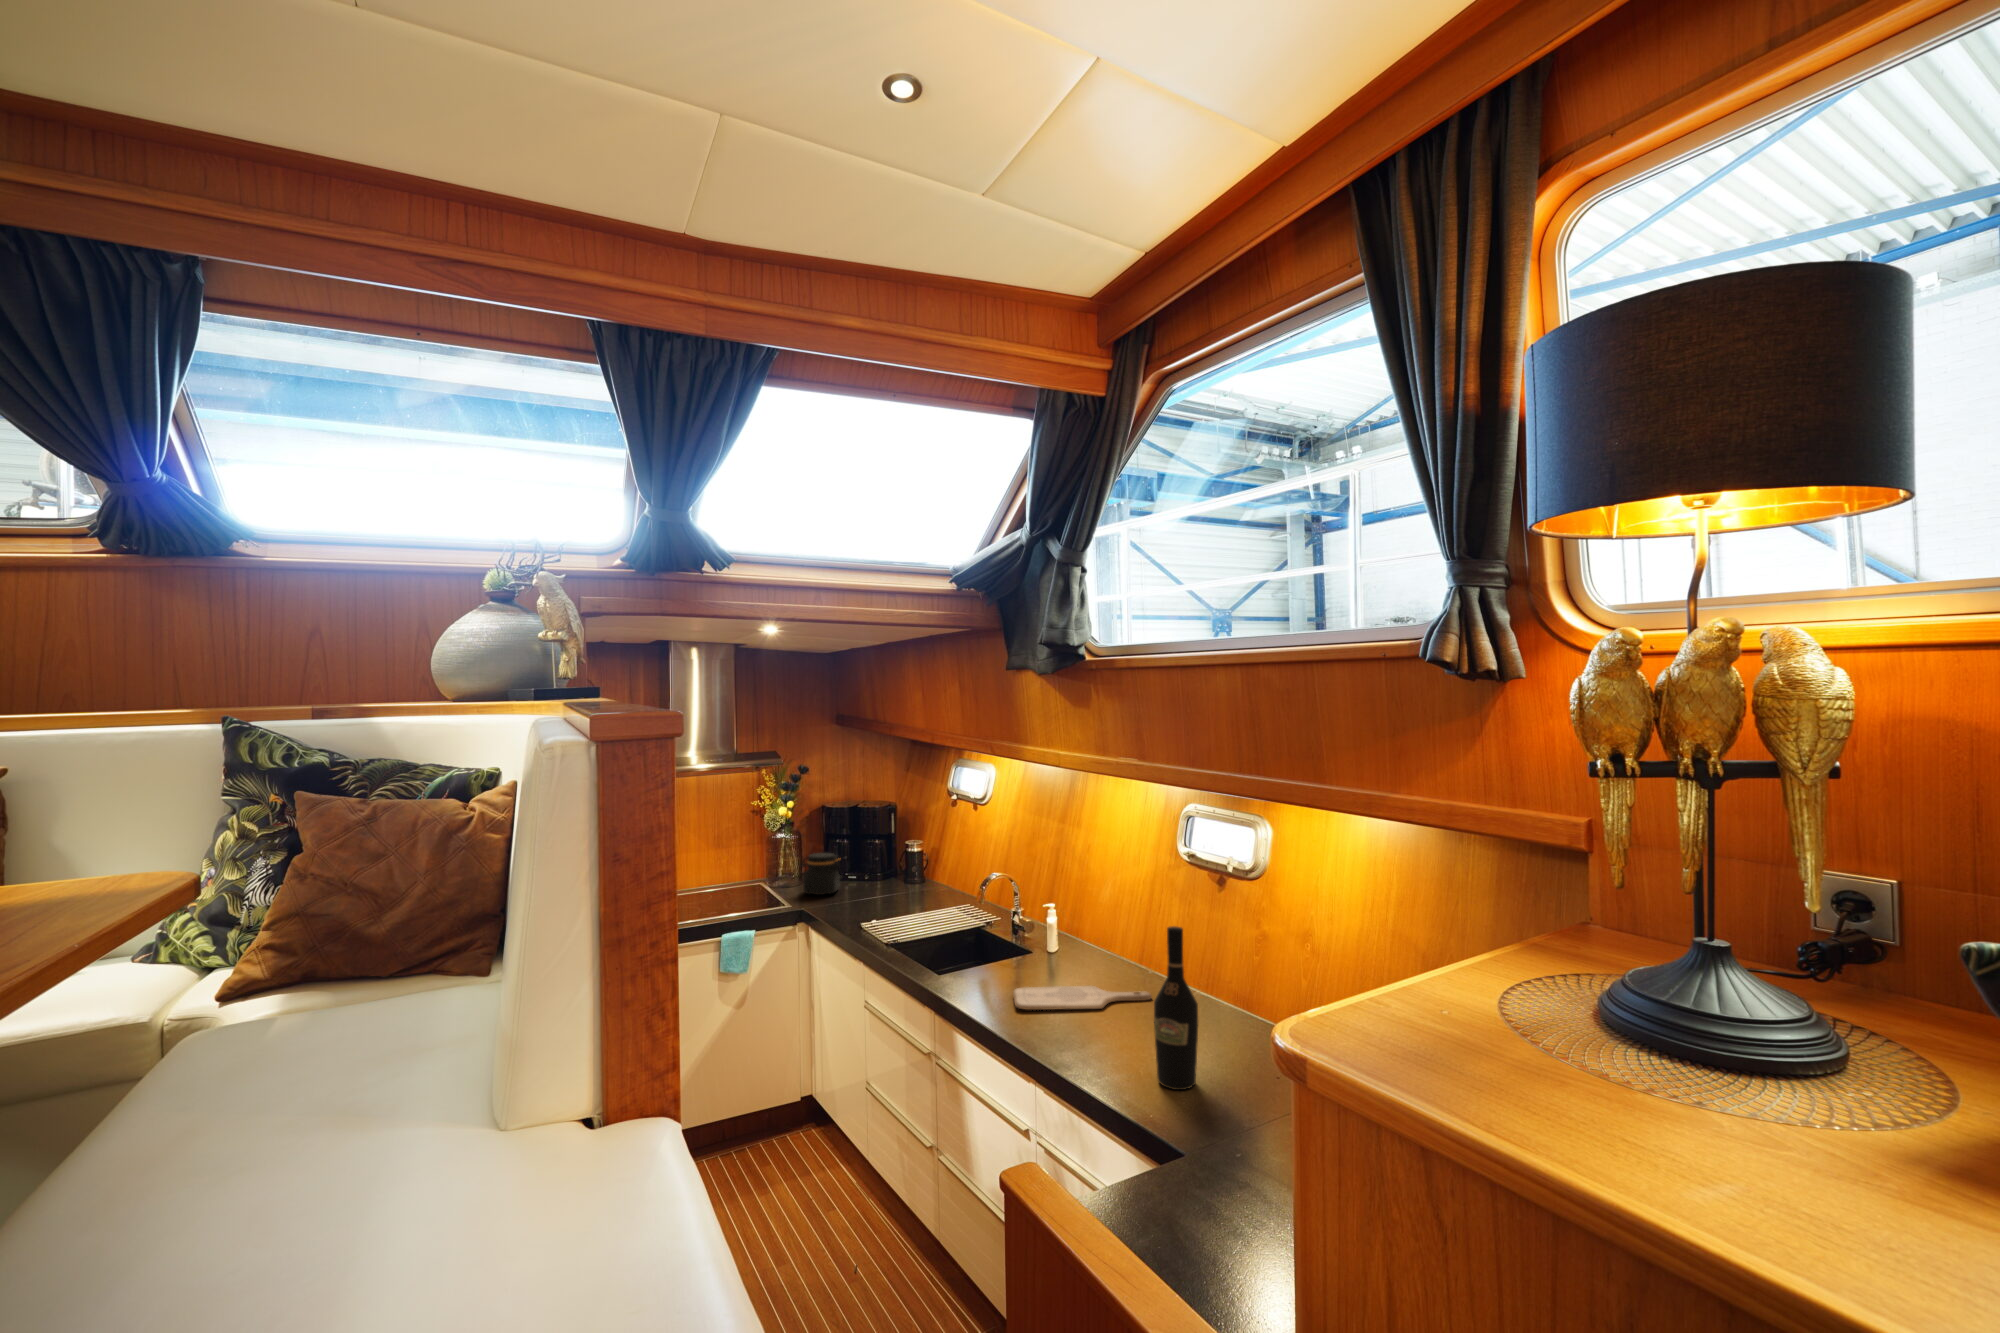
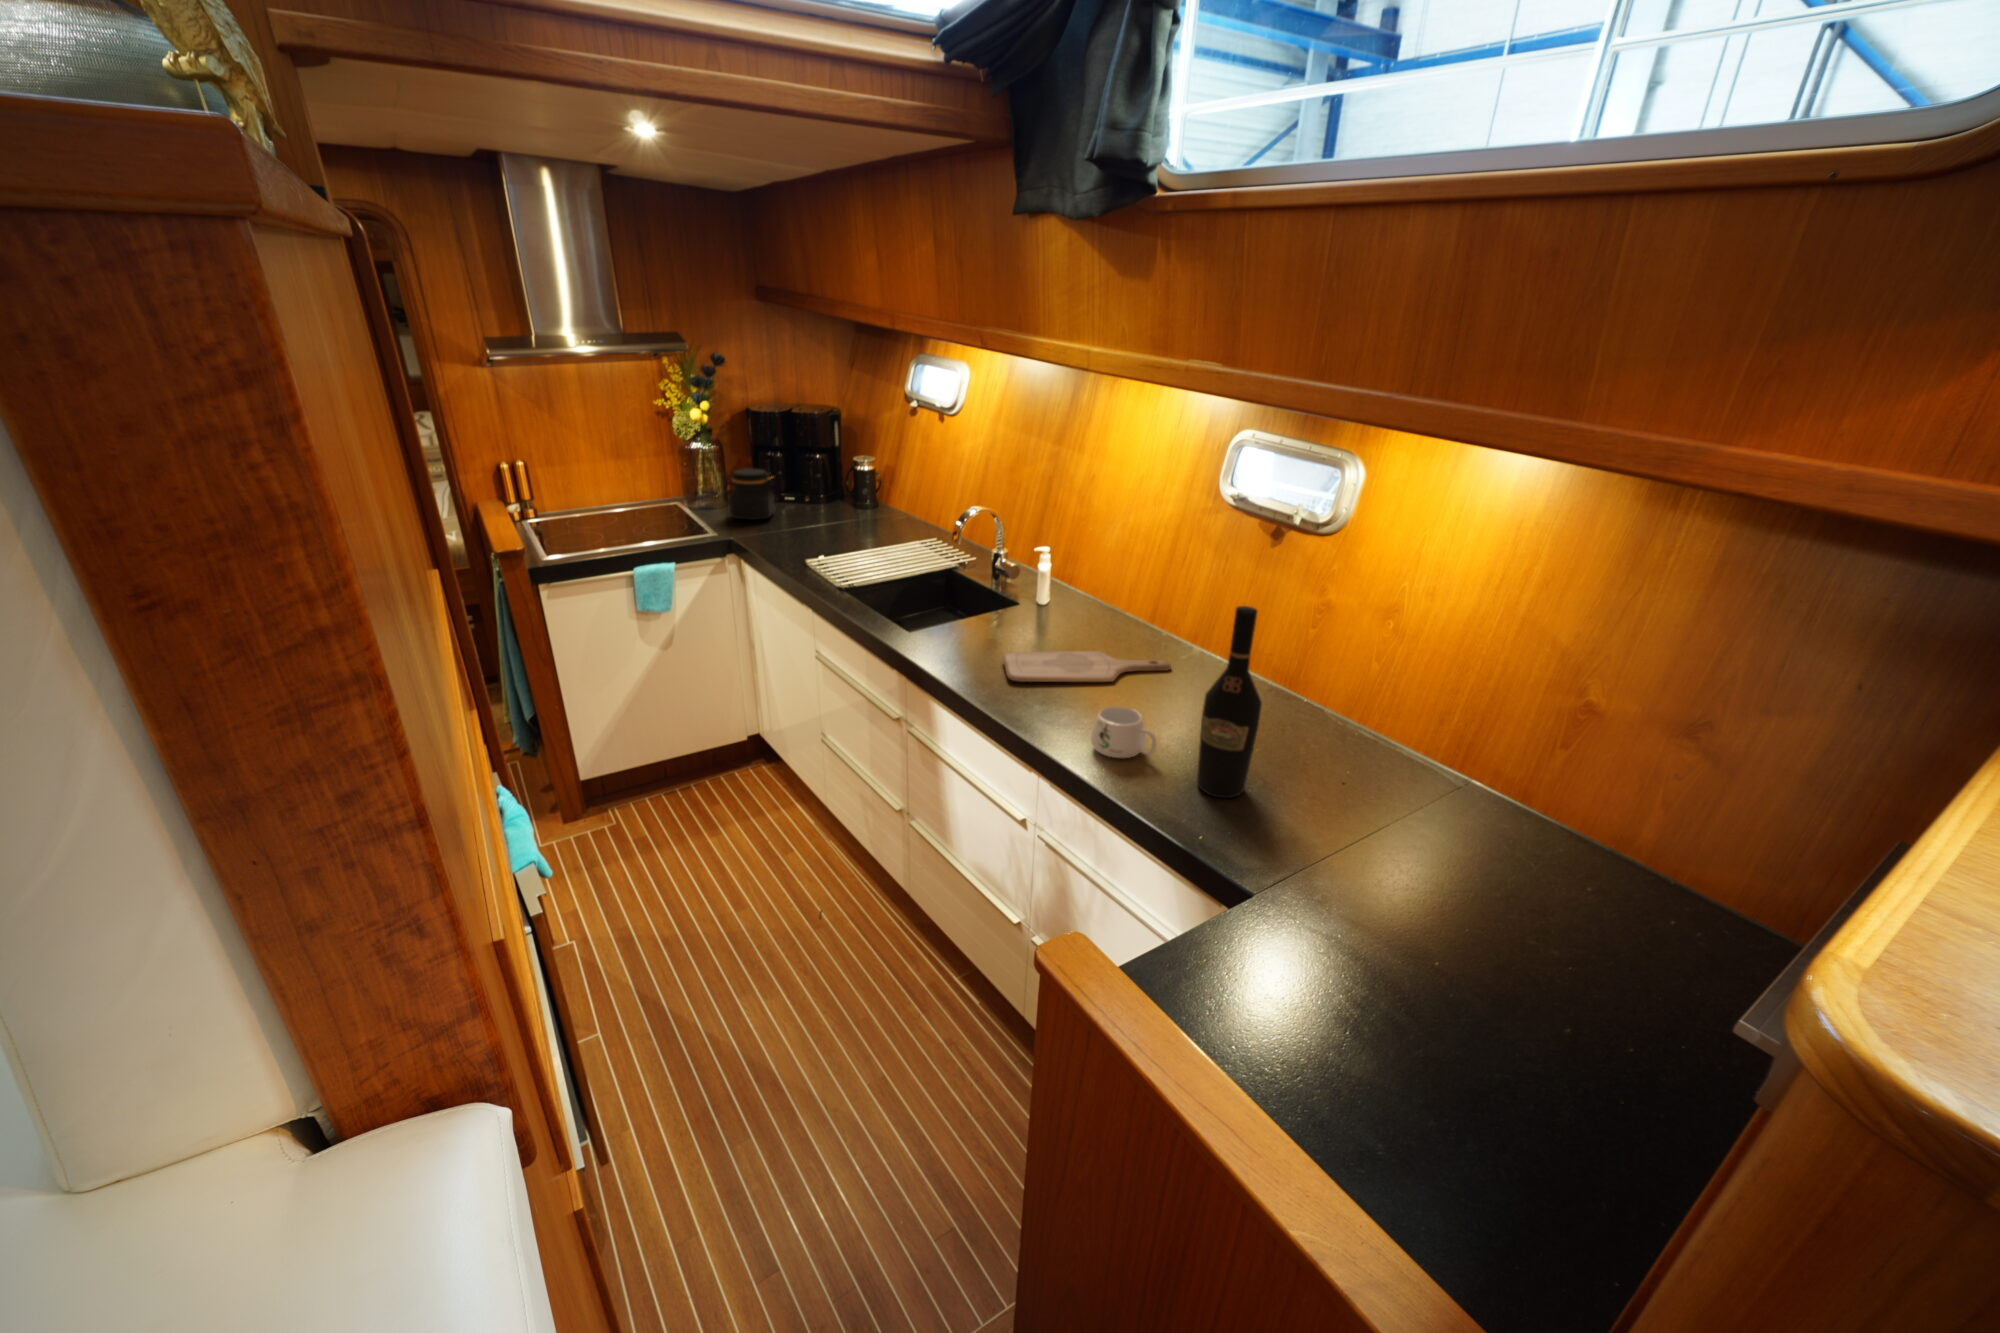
mug: none [1075,1020,1126,1063] -> present [1091,706,1156,758]

